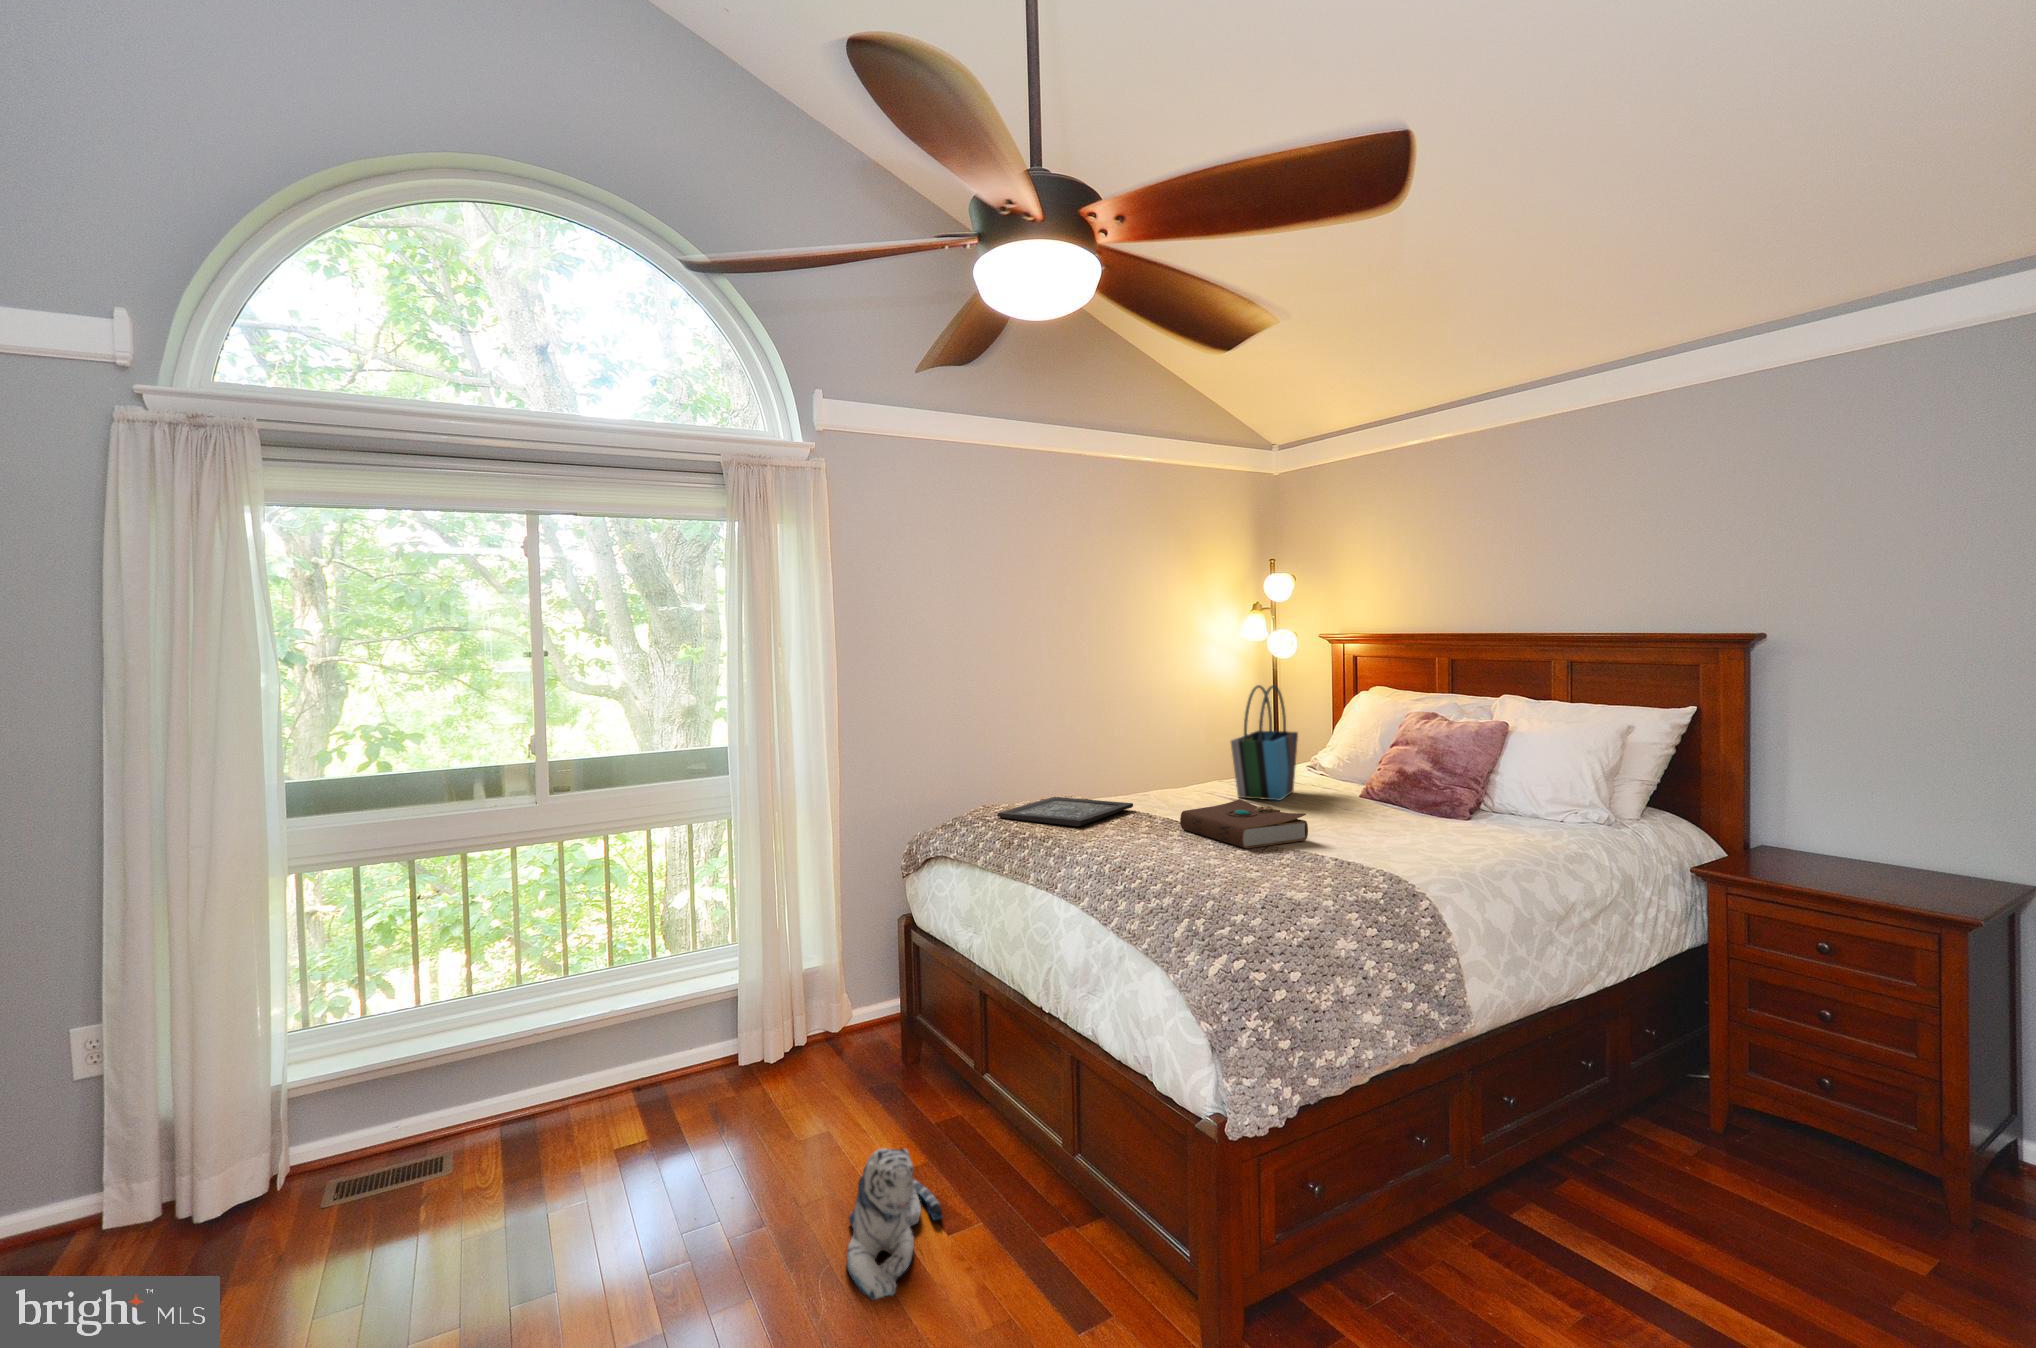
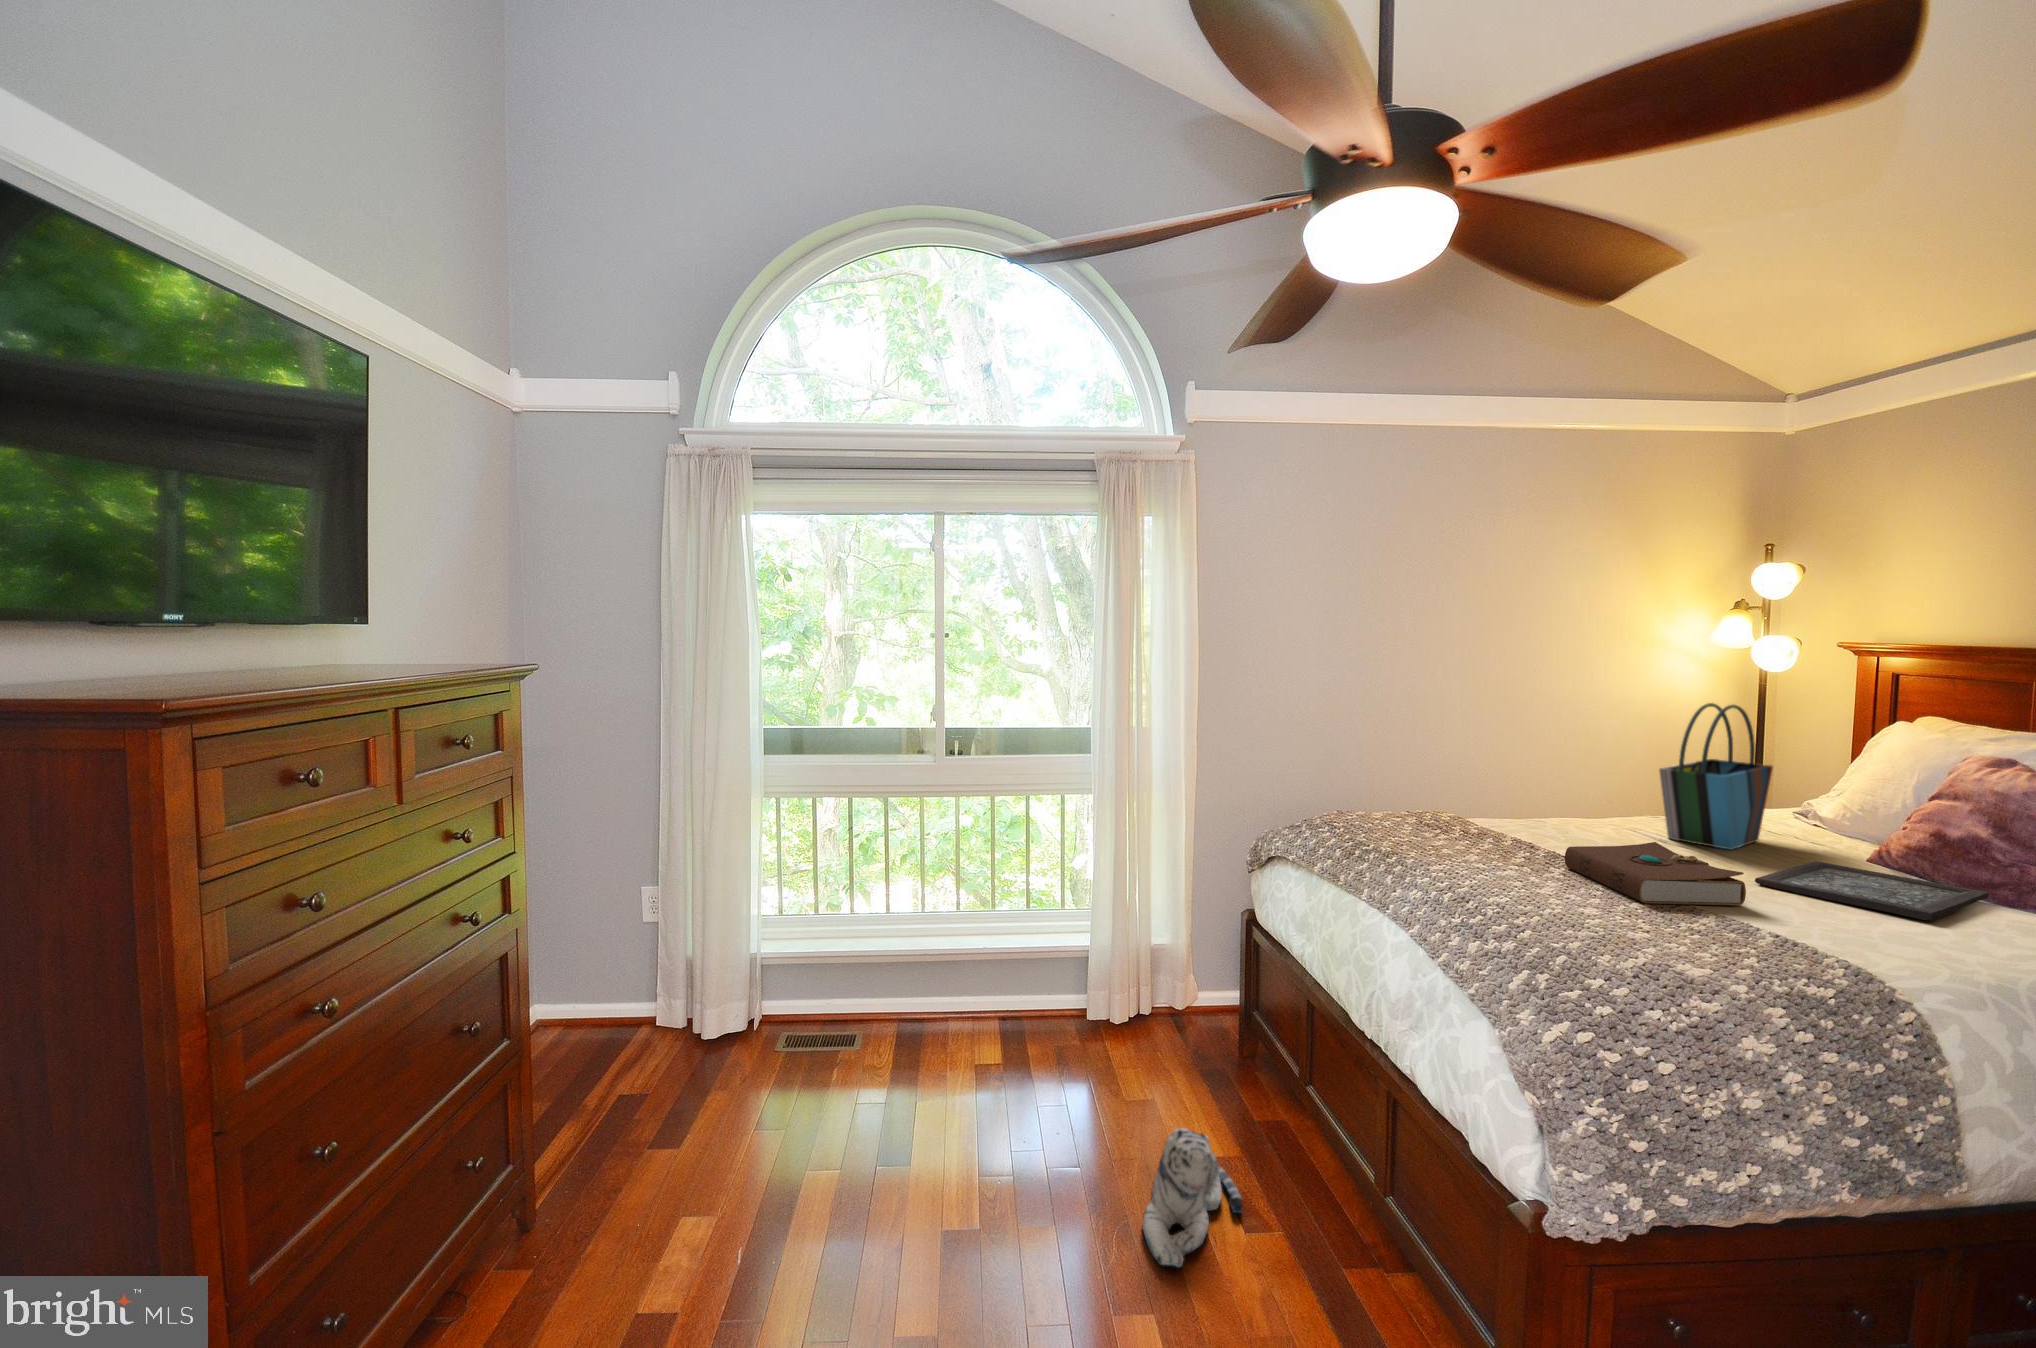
tray: present [997,797,1133,826] -> present [1755,861,1988,920]

